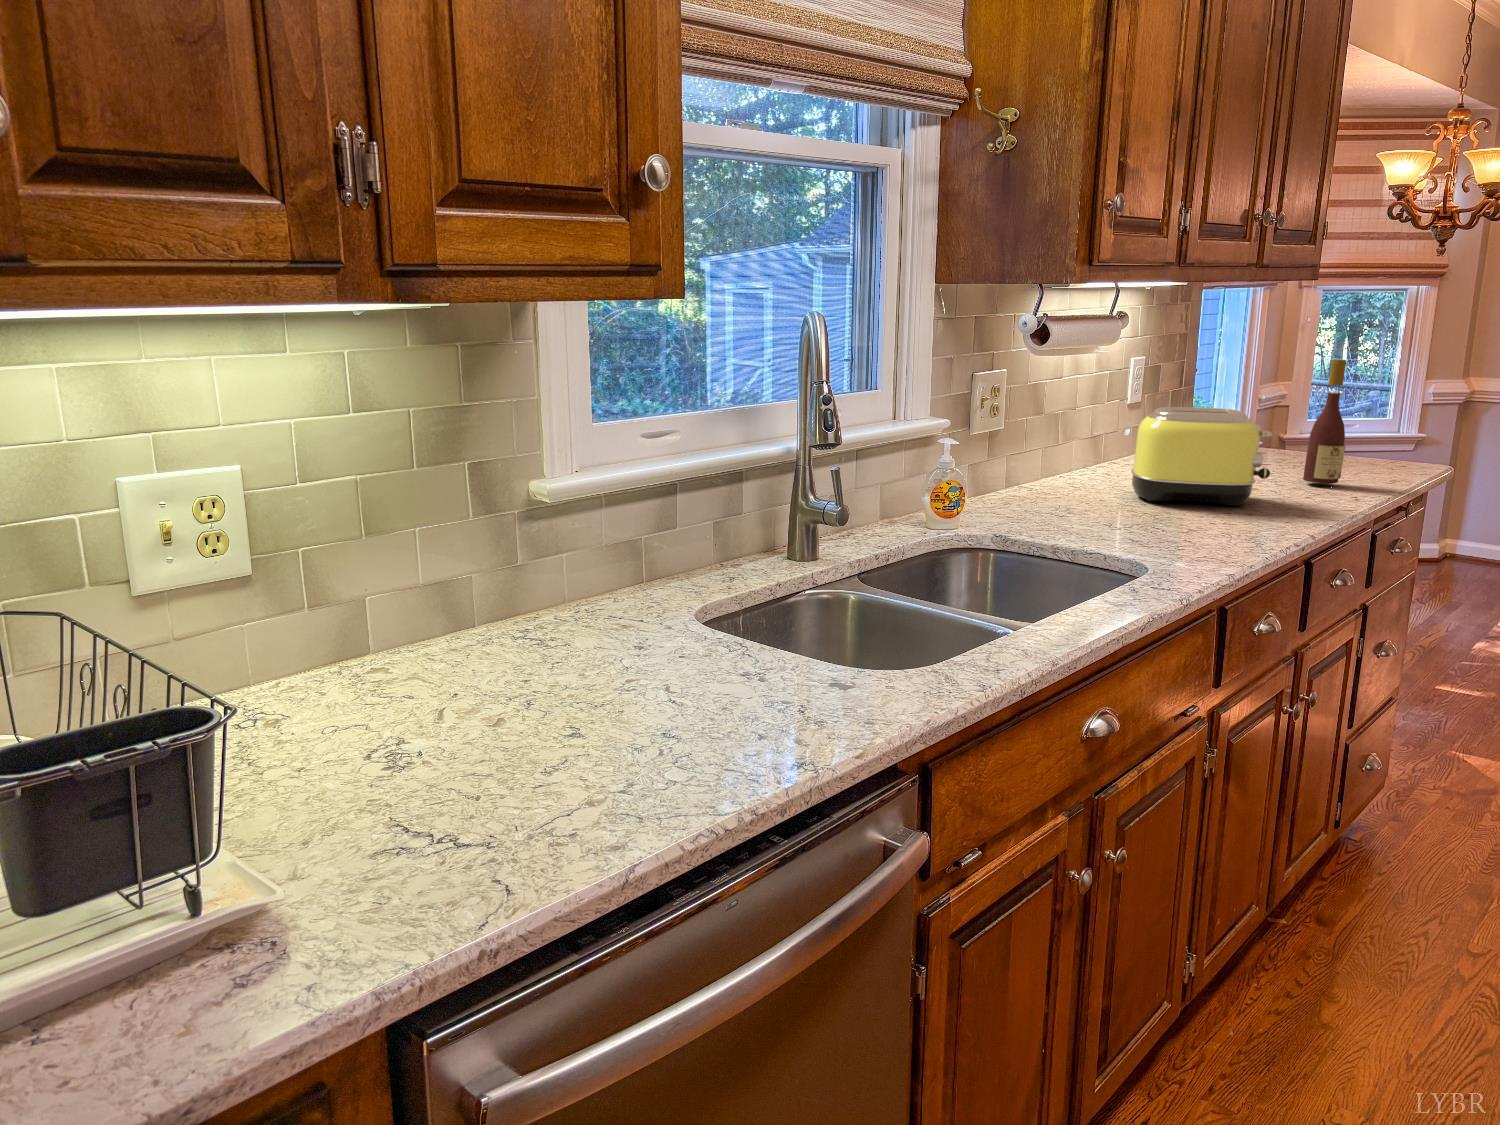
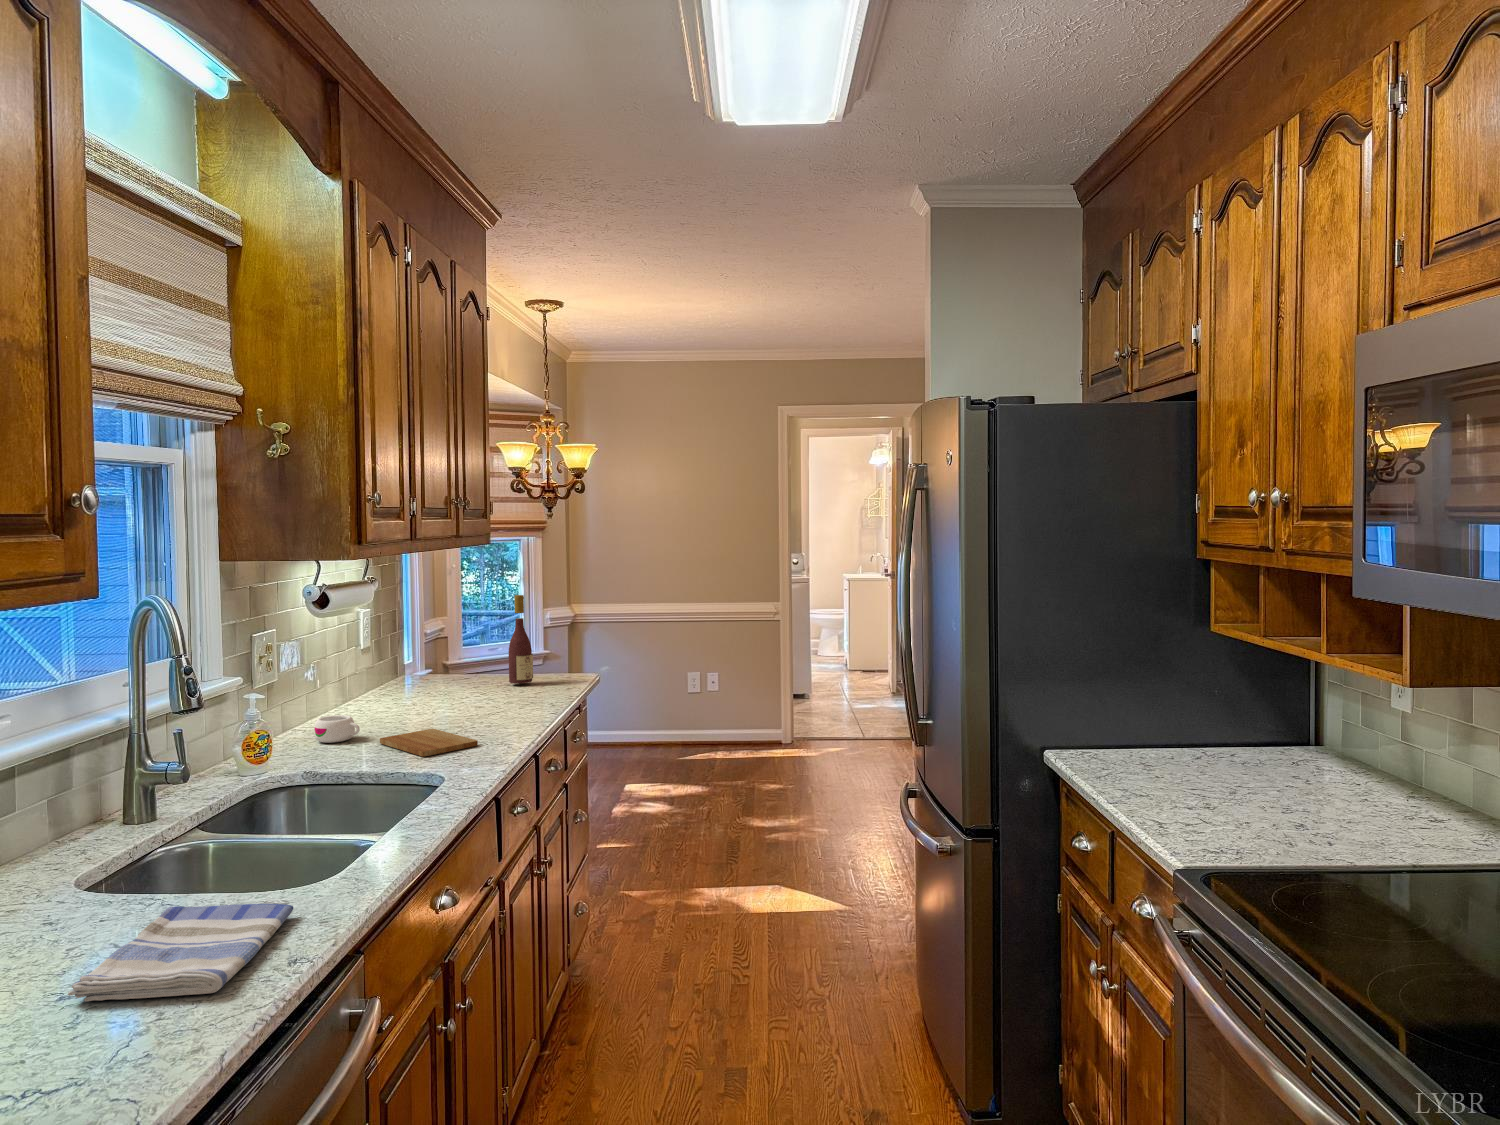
toaster: present [1131,407,1272,506] -> none [393,638,496,716]
mug: none [1020,484,1069,516] -> present [314,715,360,743]
cutting board: none [1087,520,1206,553] -> present [380,729,478,757]
dish towel: none [601,655,846,767] -> present [68,904,293,1002]

